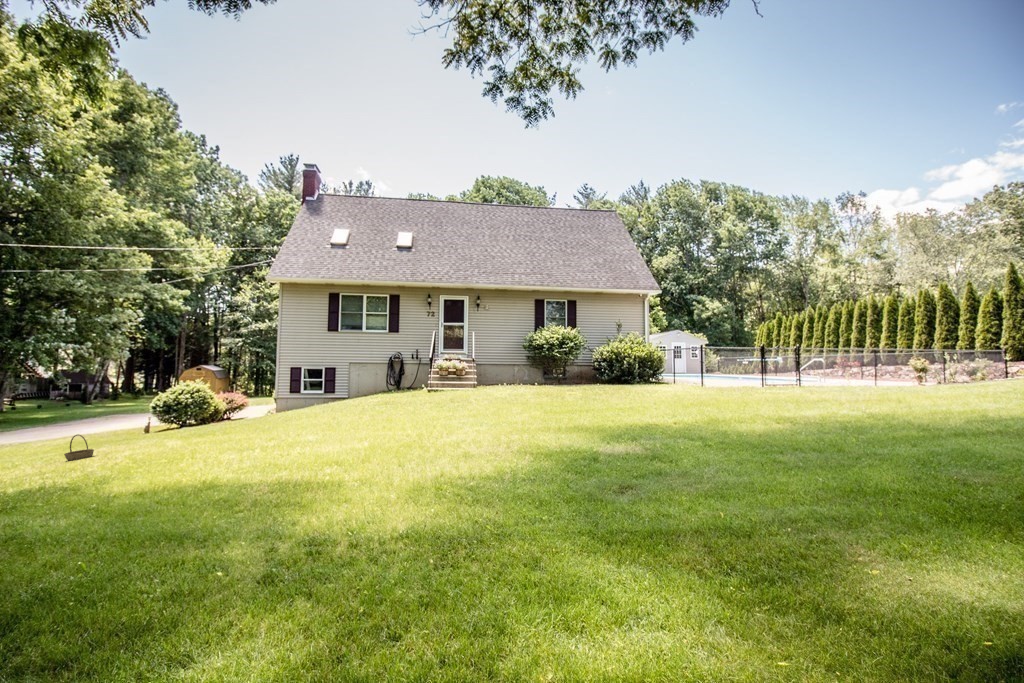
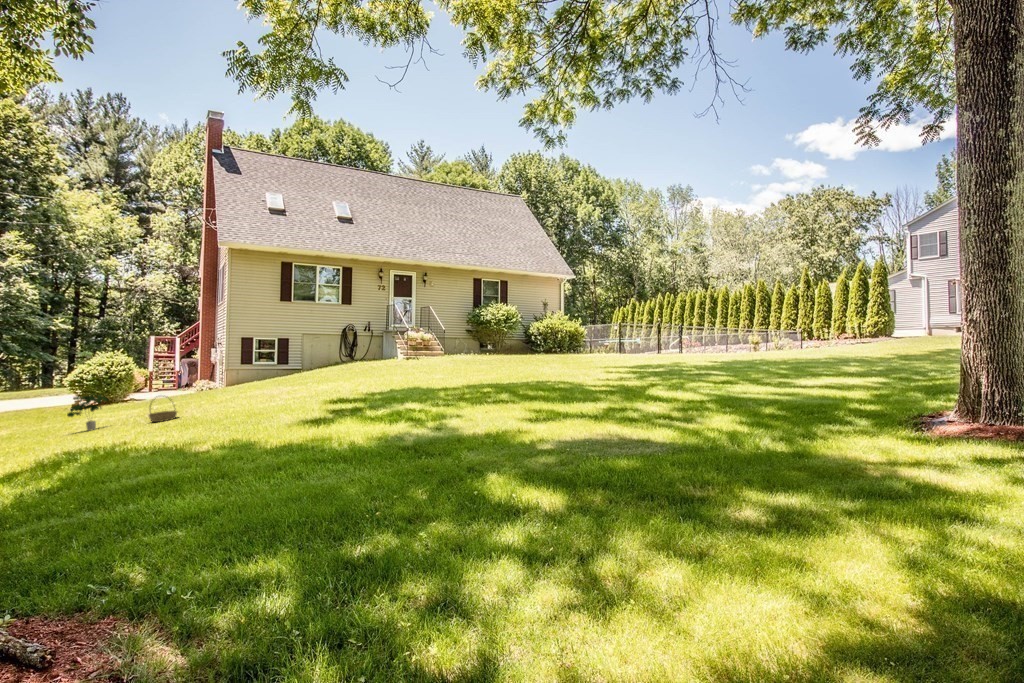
potted plant: none [11,430,53,465] -> present [67,394,108,431]

